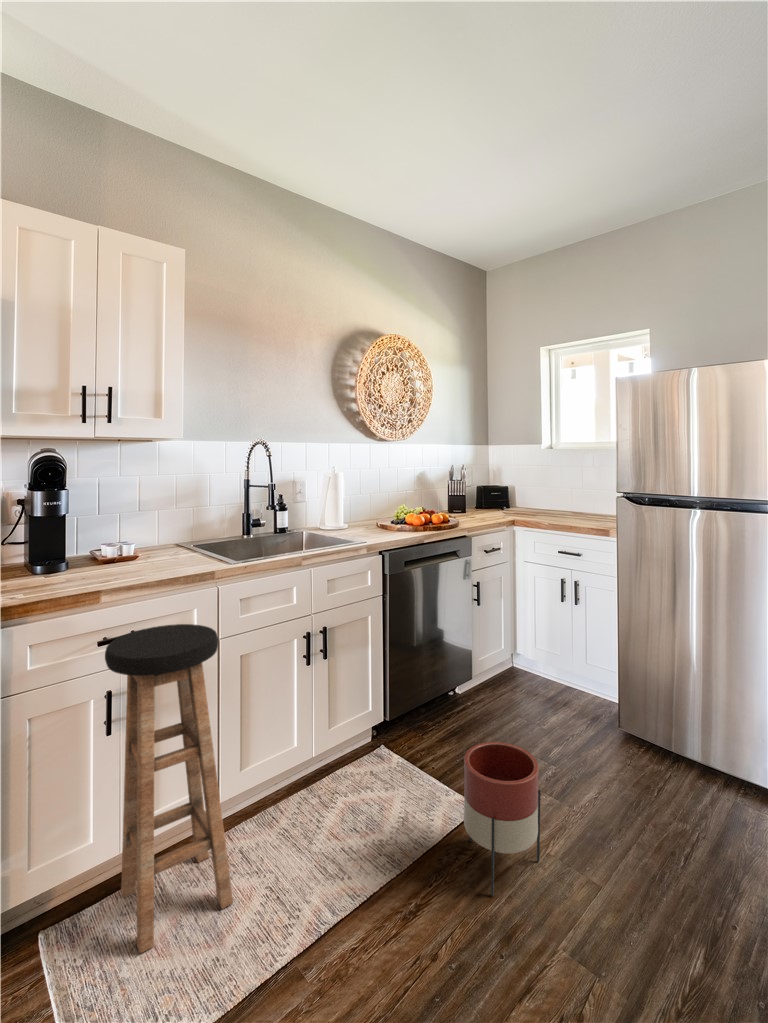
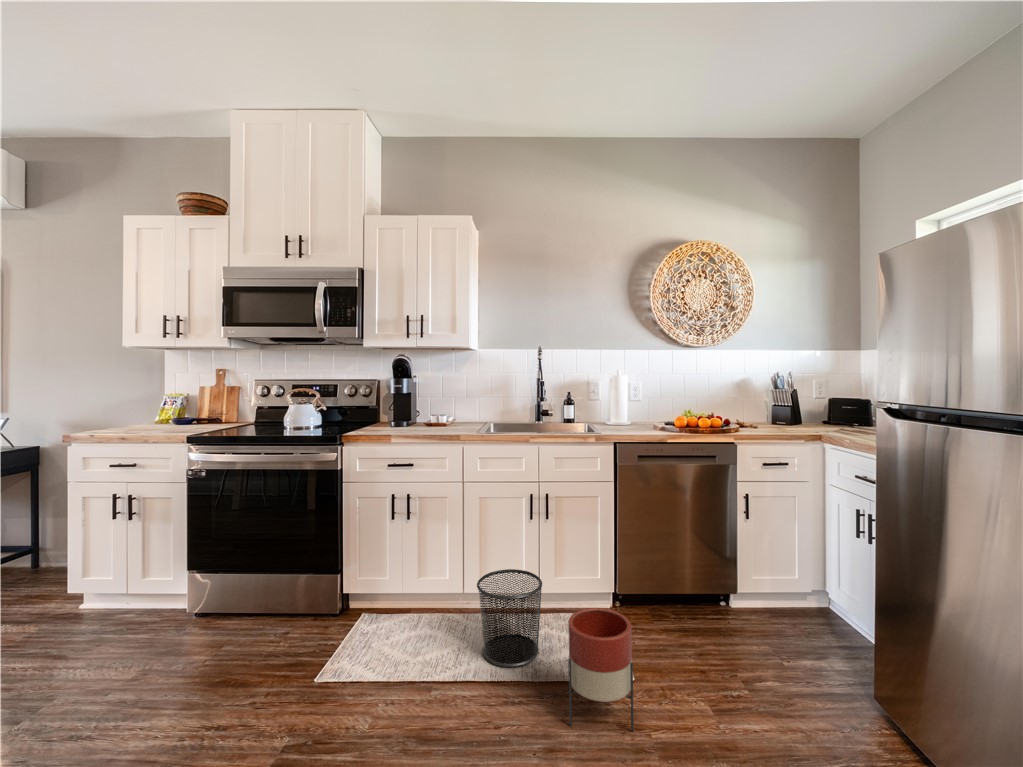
bar stool: present [105,624,233,953] -> none [385,467,450,645]
waste bin: none [290,736,381,879] -> present [477,569,542,667]

